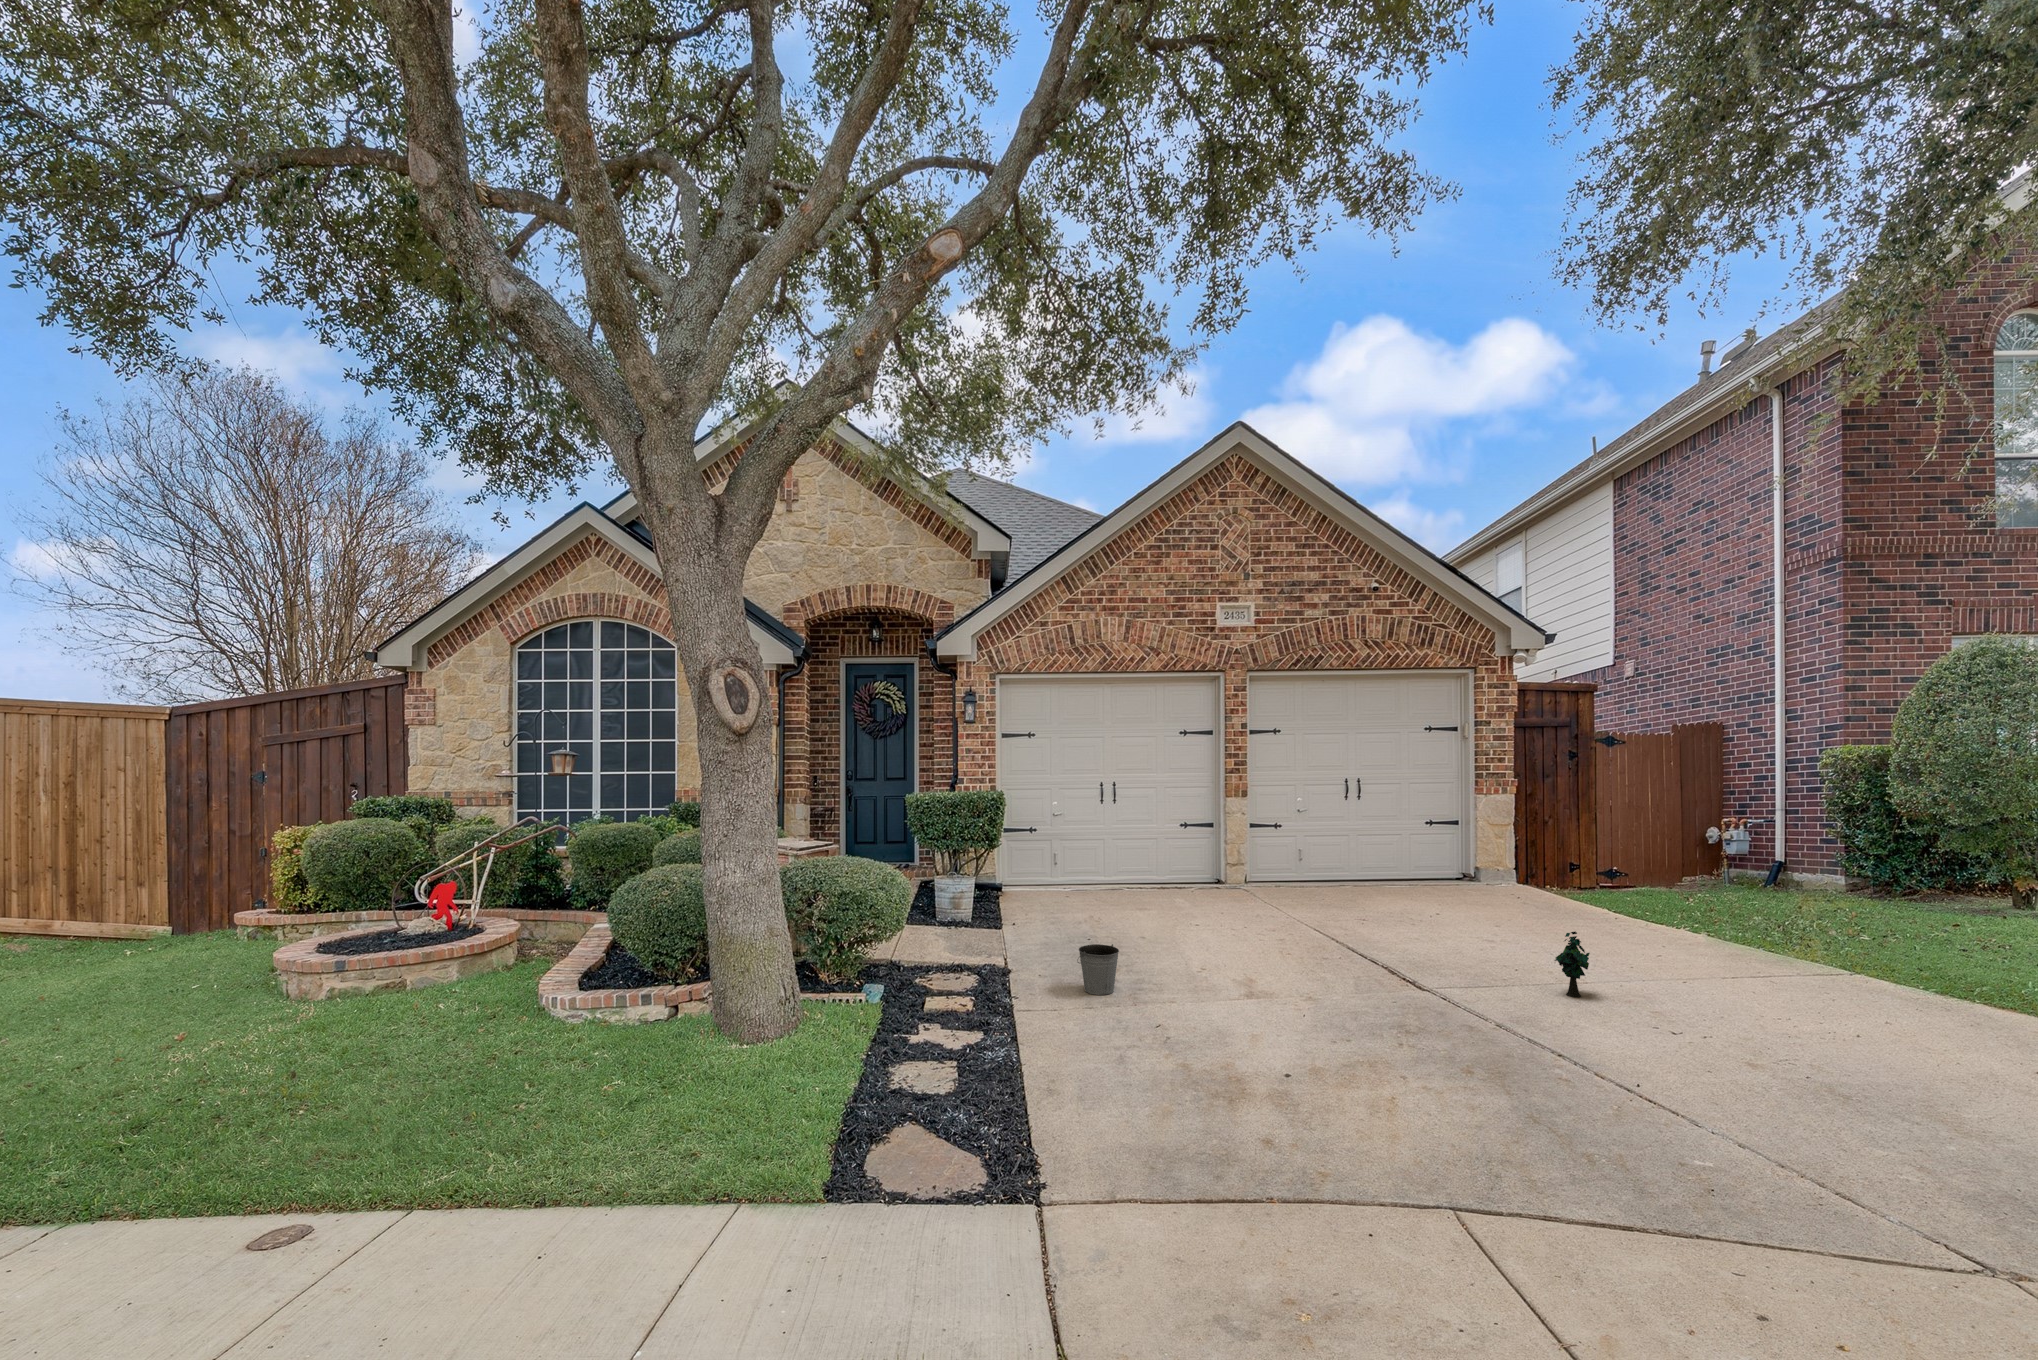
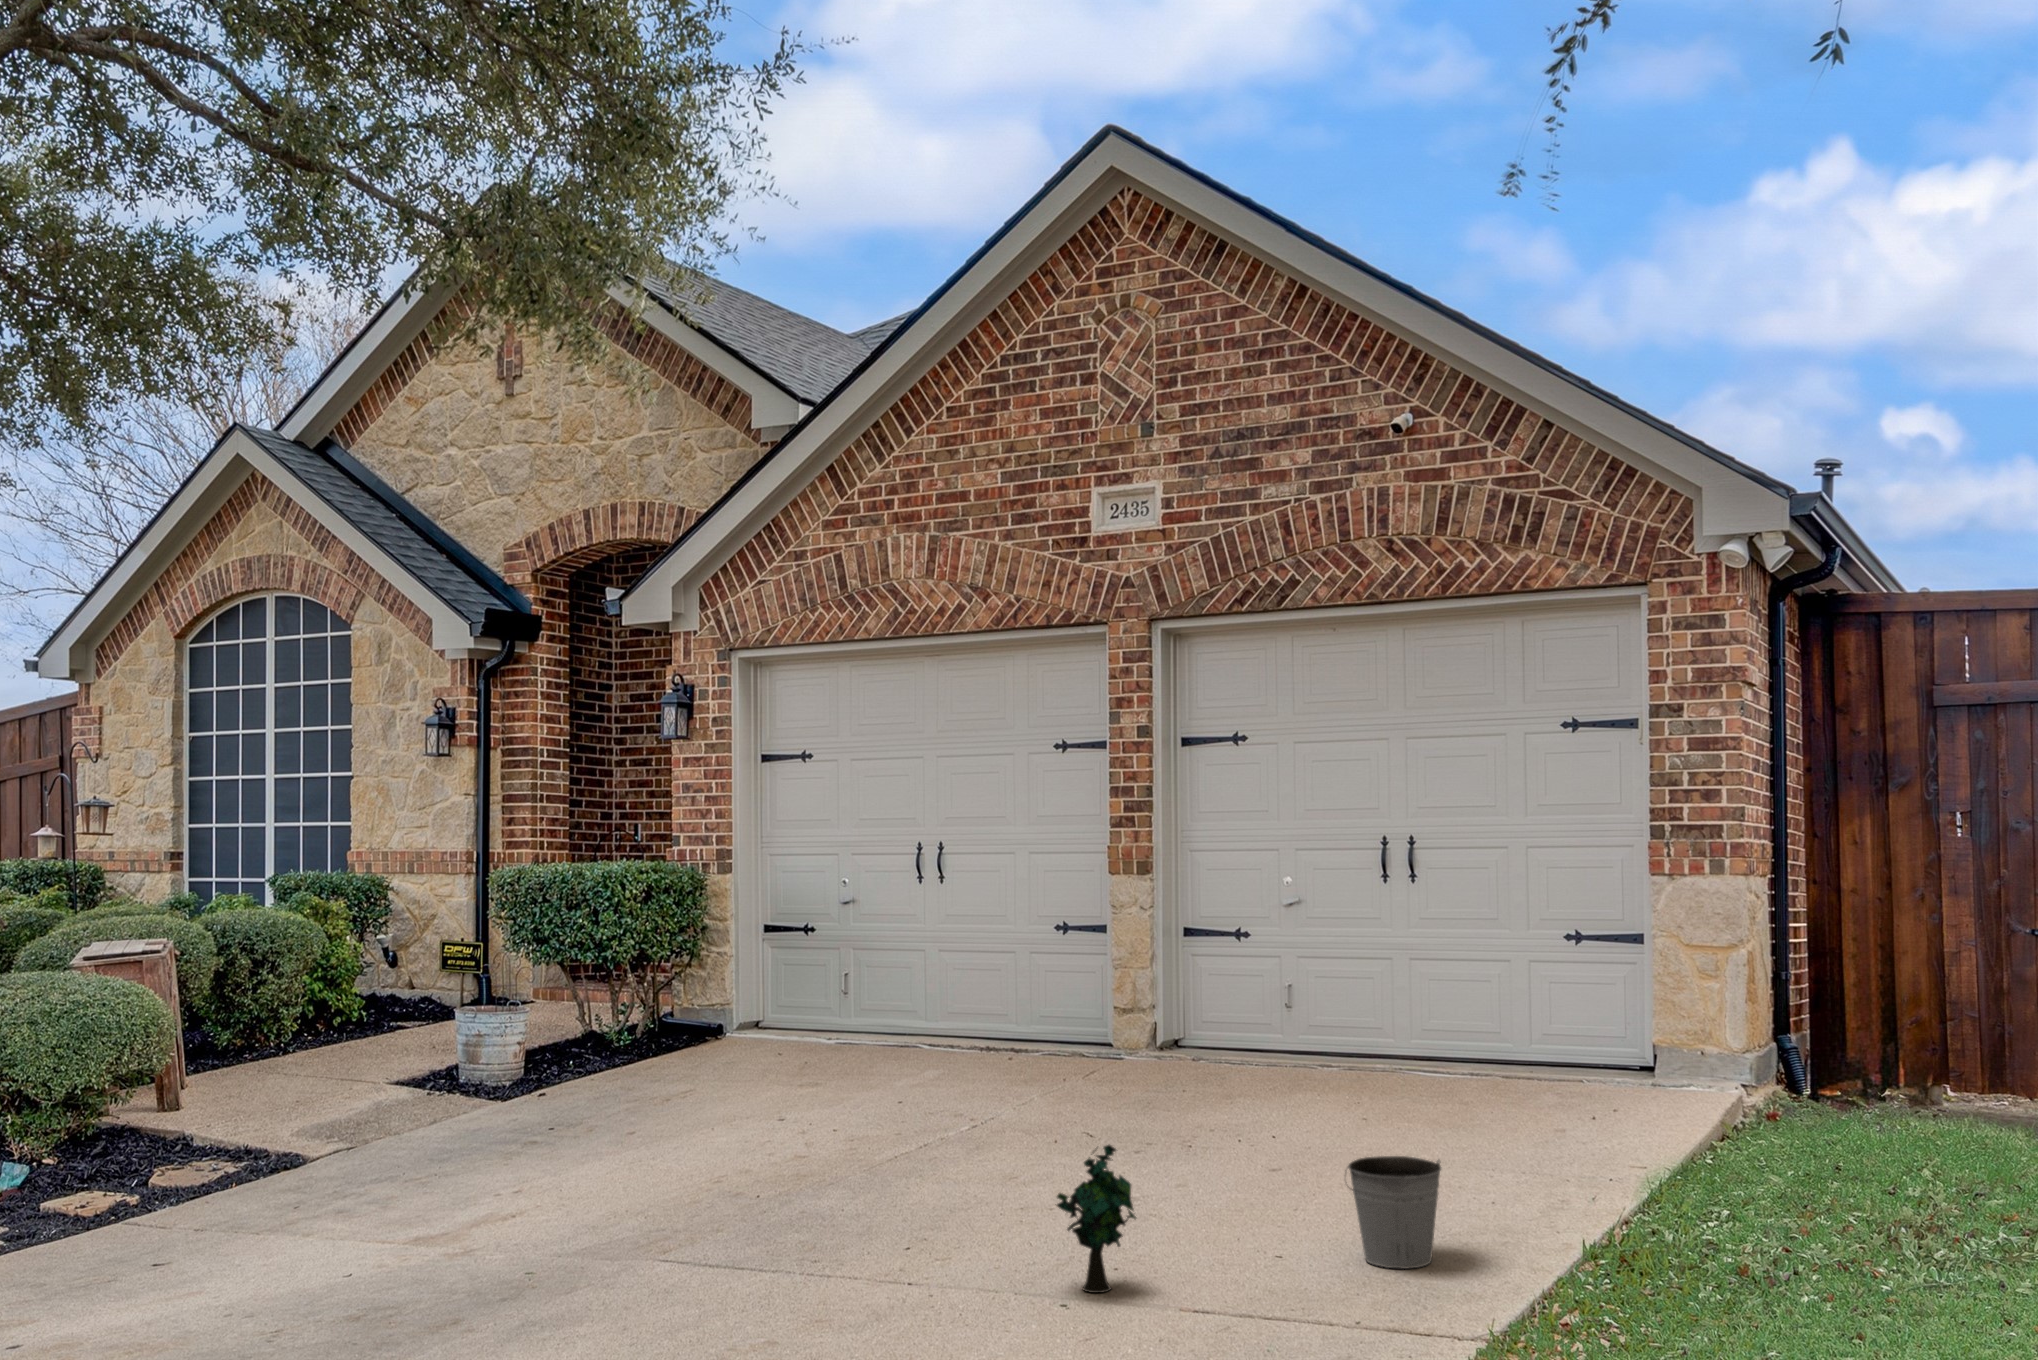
bucket: present [1077,944,1119,995] -> present [1347,1156,1441,1269]

